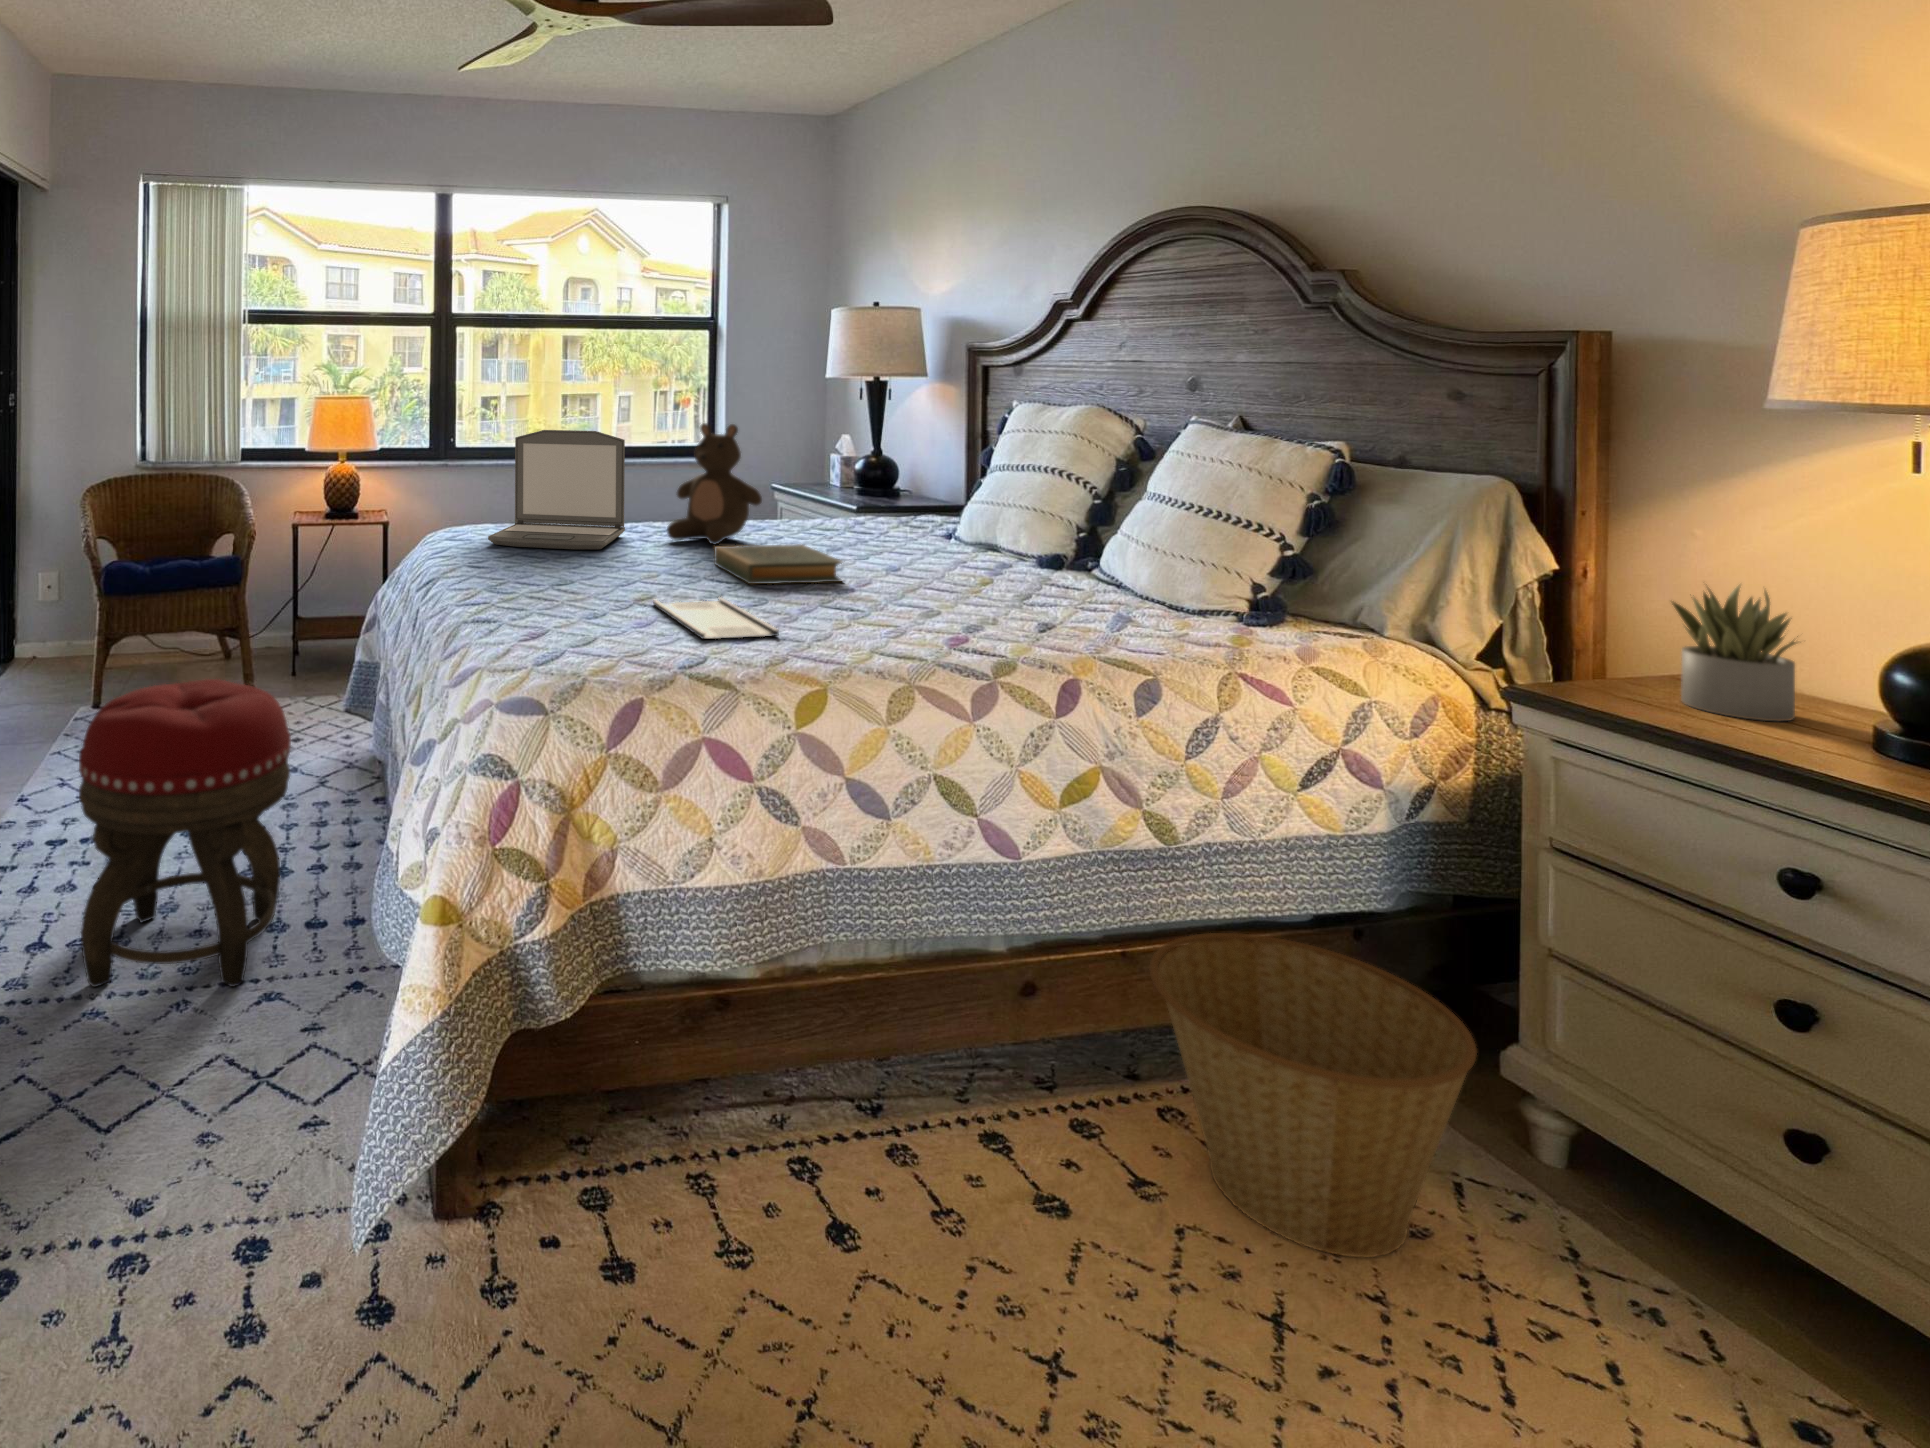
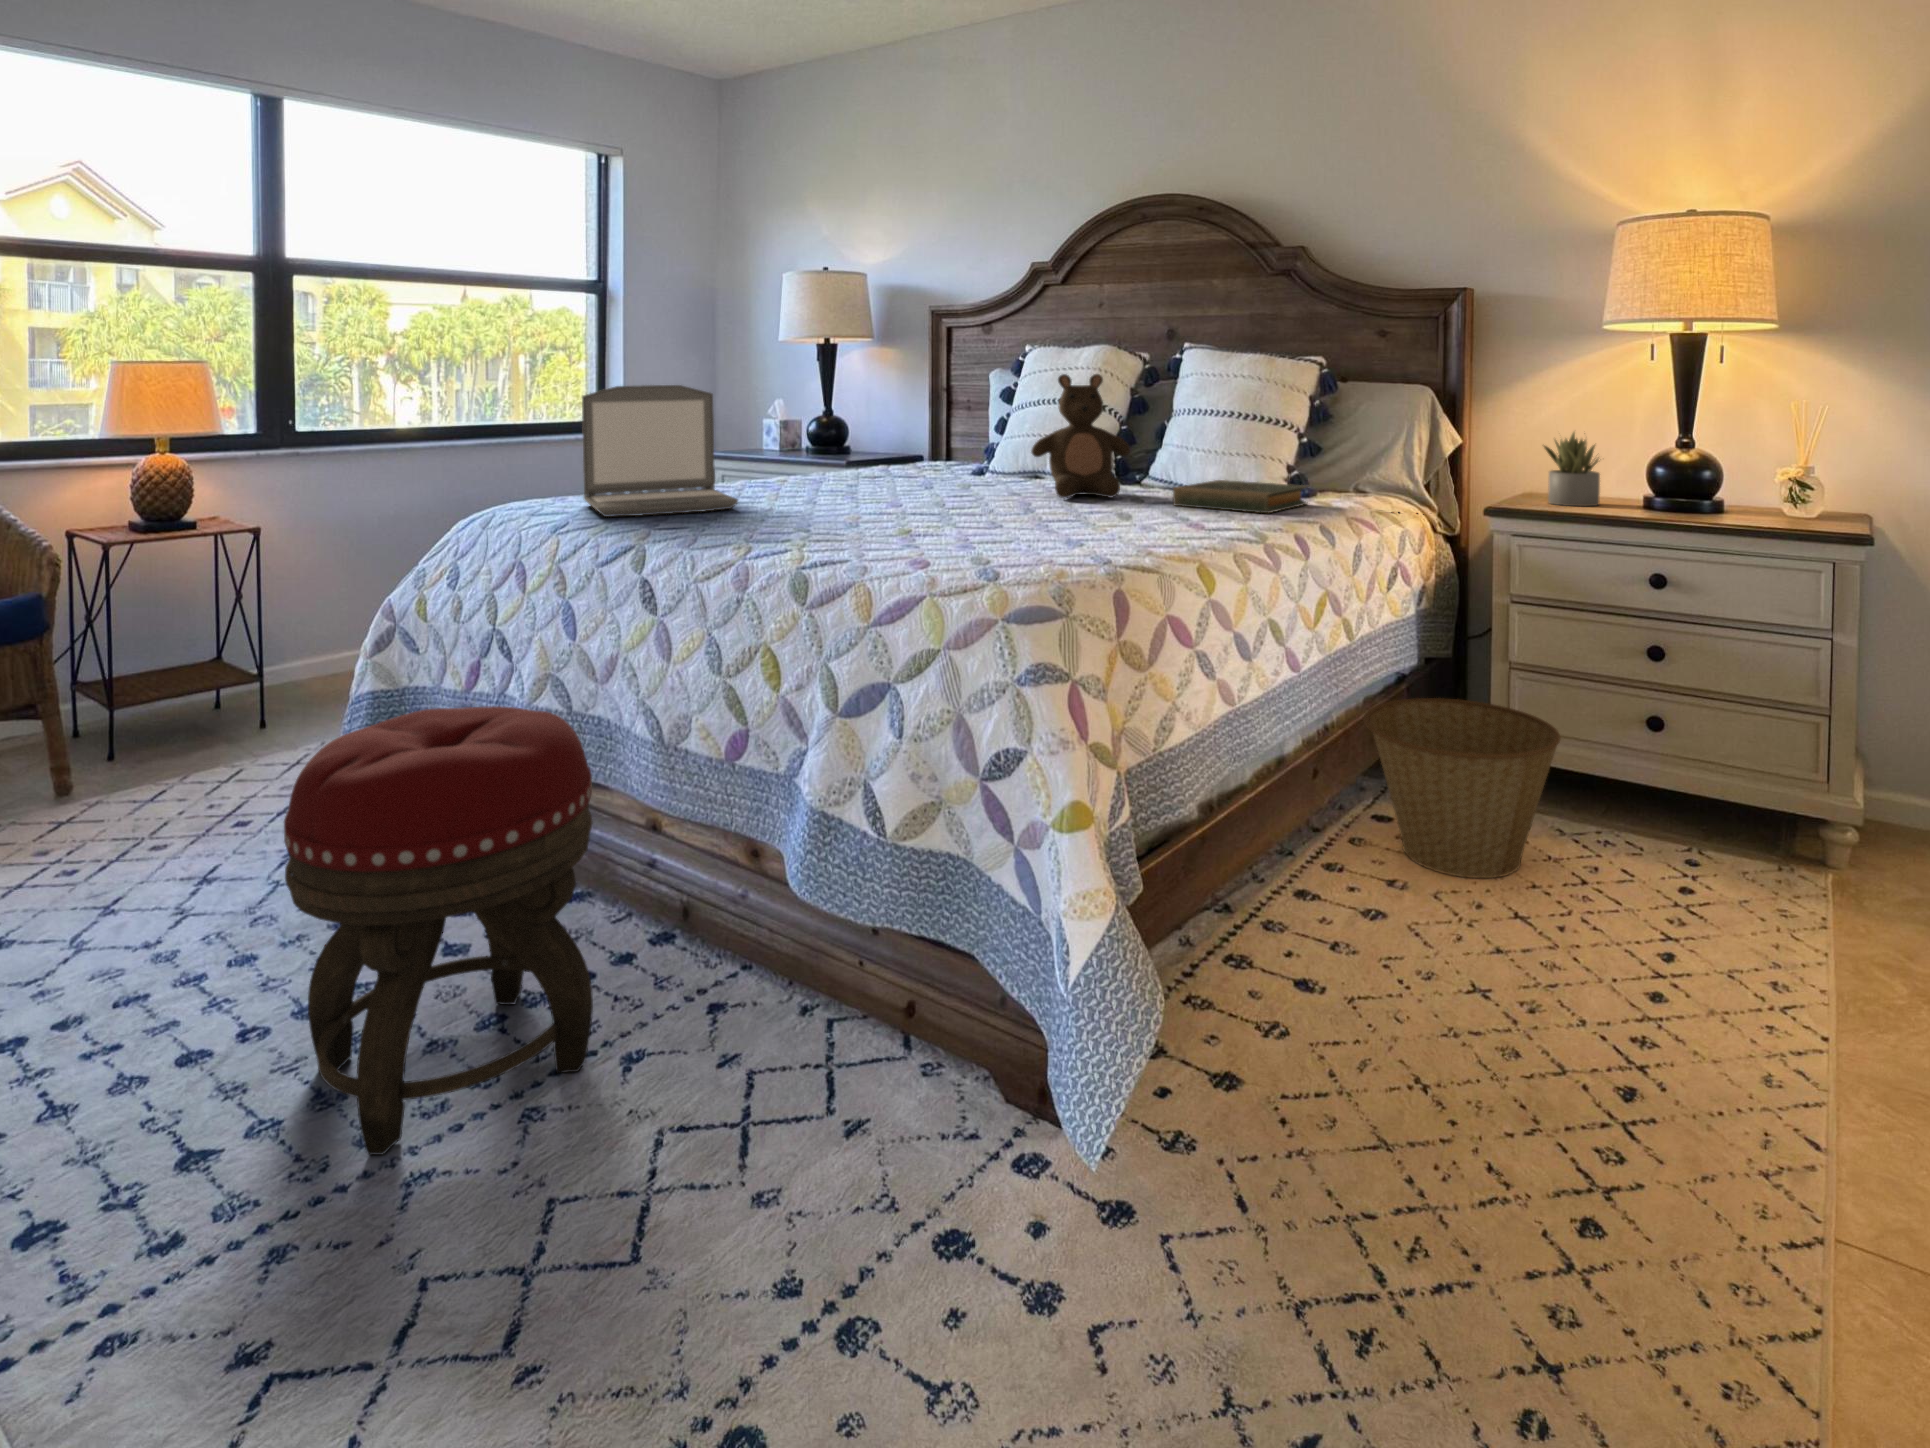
stuffed bear: present [667,423,762,544] -> present [1031,374,1130,498]
hardback book: present [714,544,842,584] -> present [1173,480,1309,513]
tray: present [653,598,779,639] -> none [925,524,1088,551]

